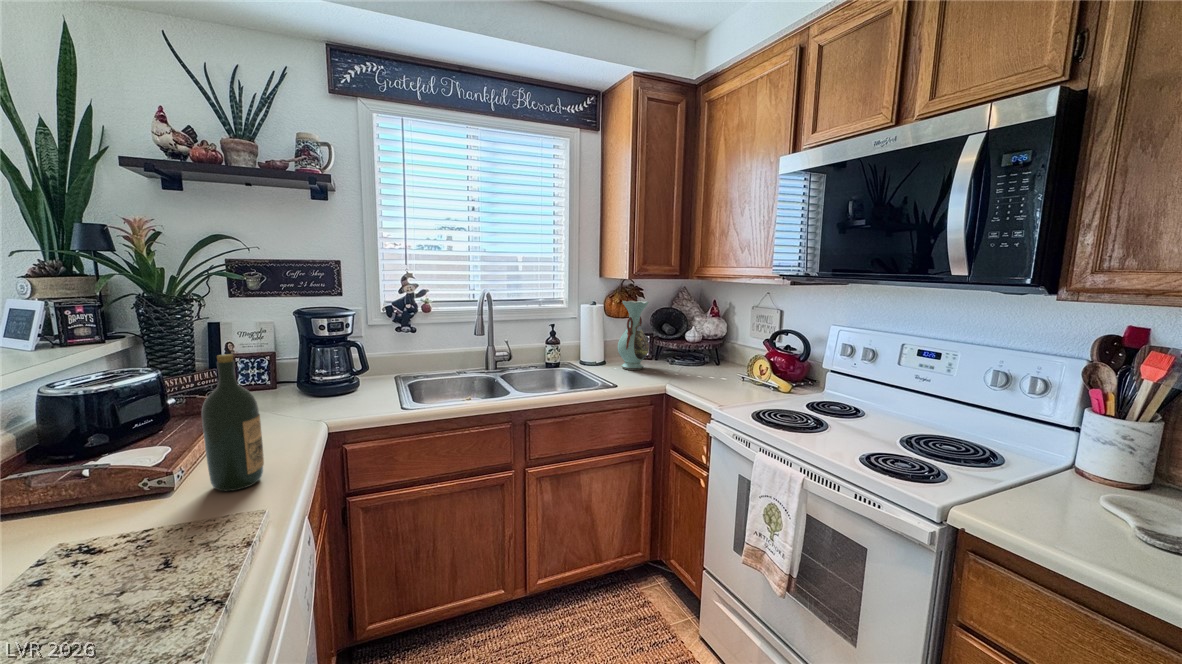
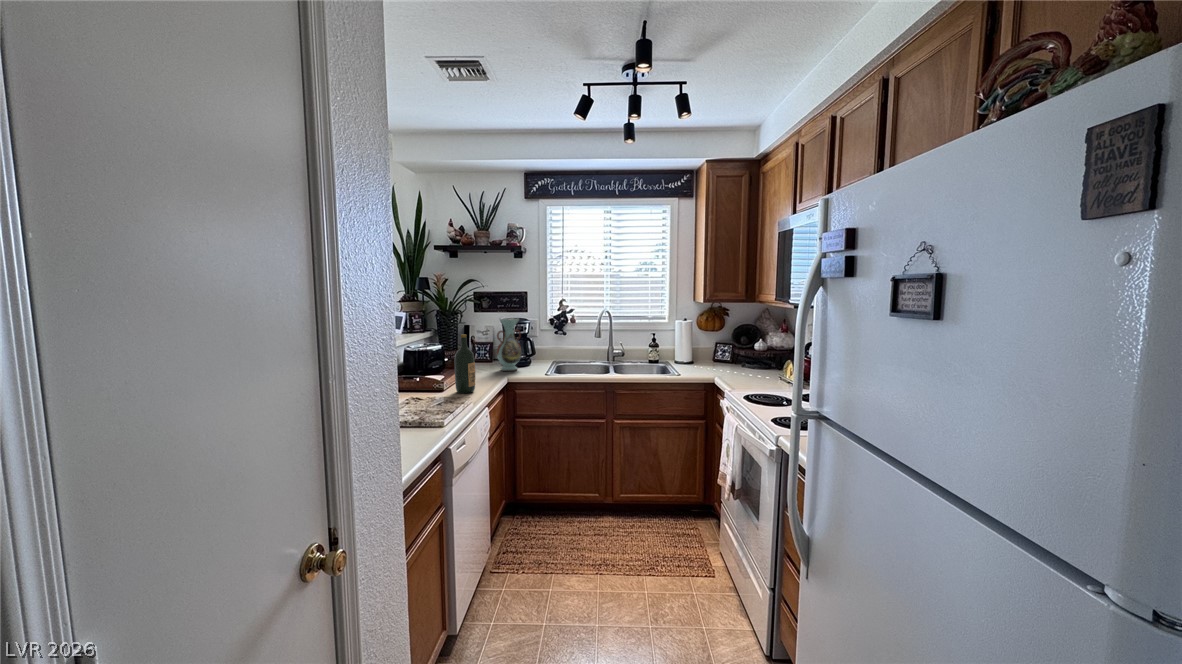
decorative vase: present [618,301,649,370] -> present [497,318,521,371]

